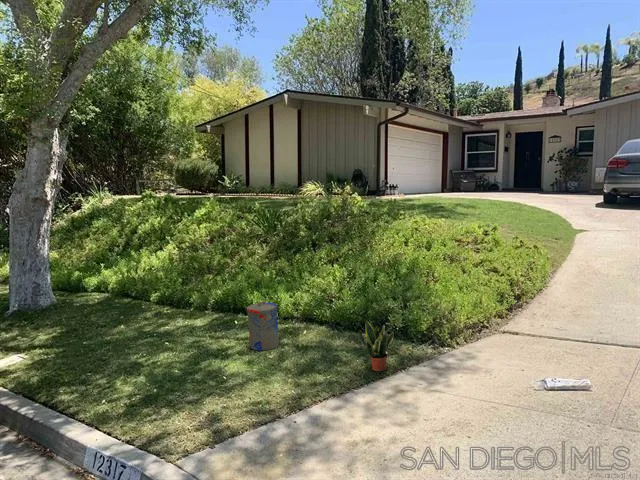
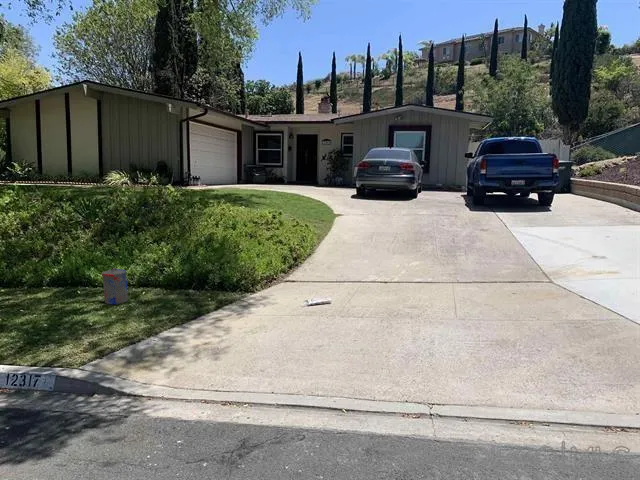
potted plant: present [359,320,394,371] -> none [194,273,216,307]

